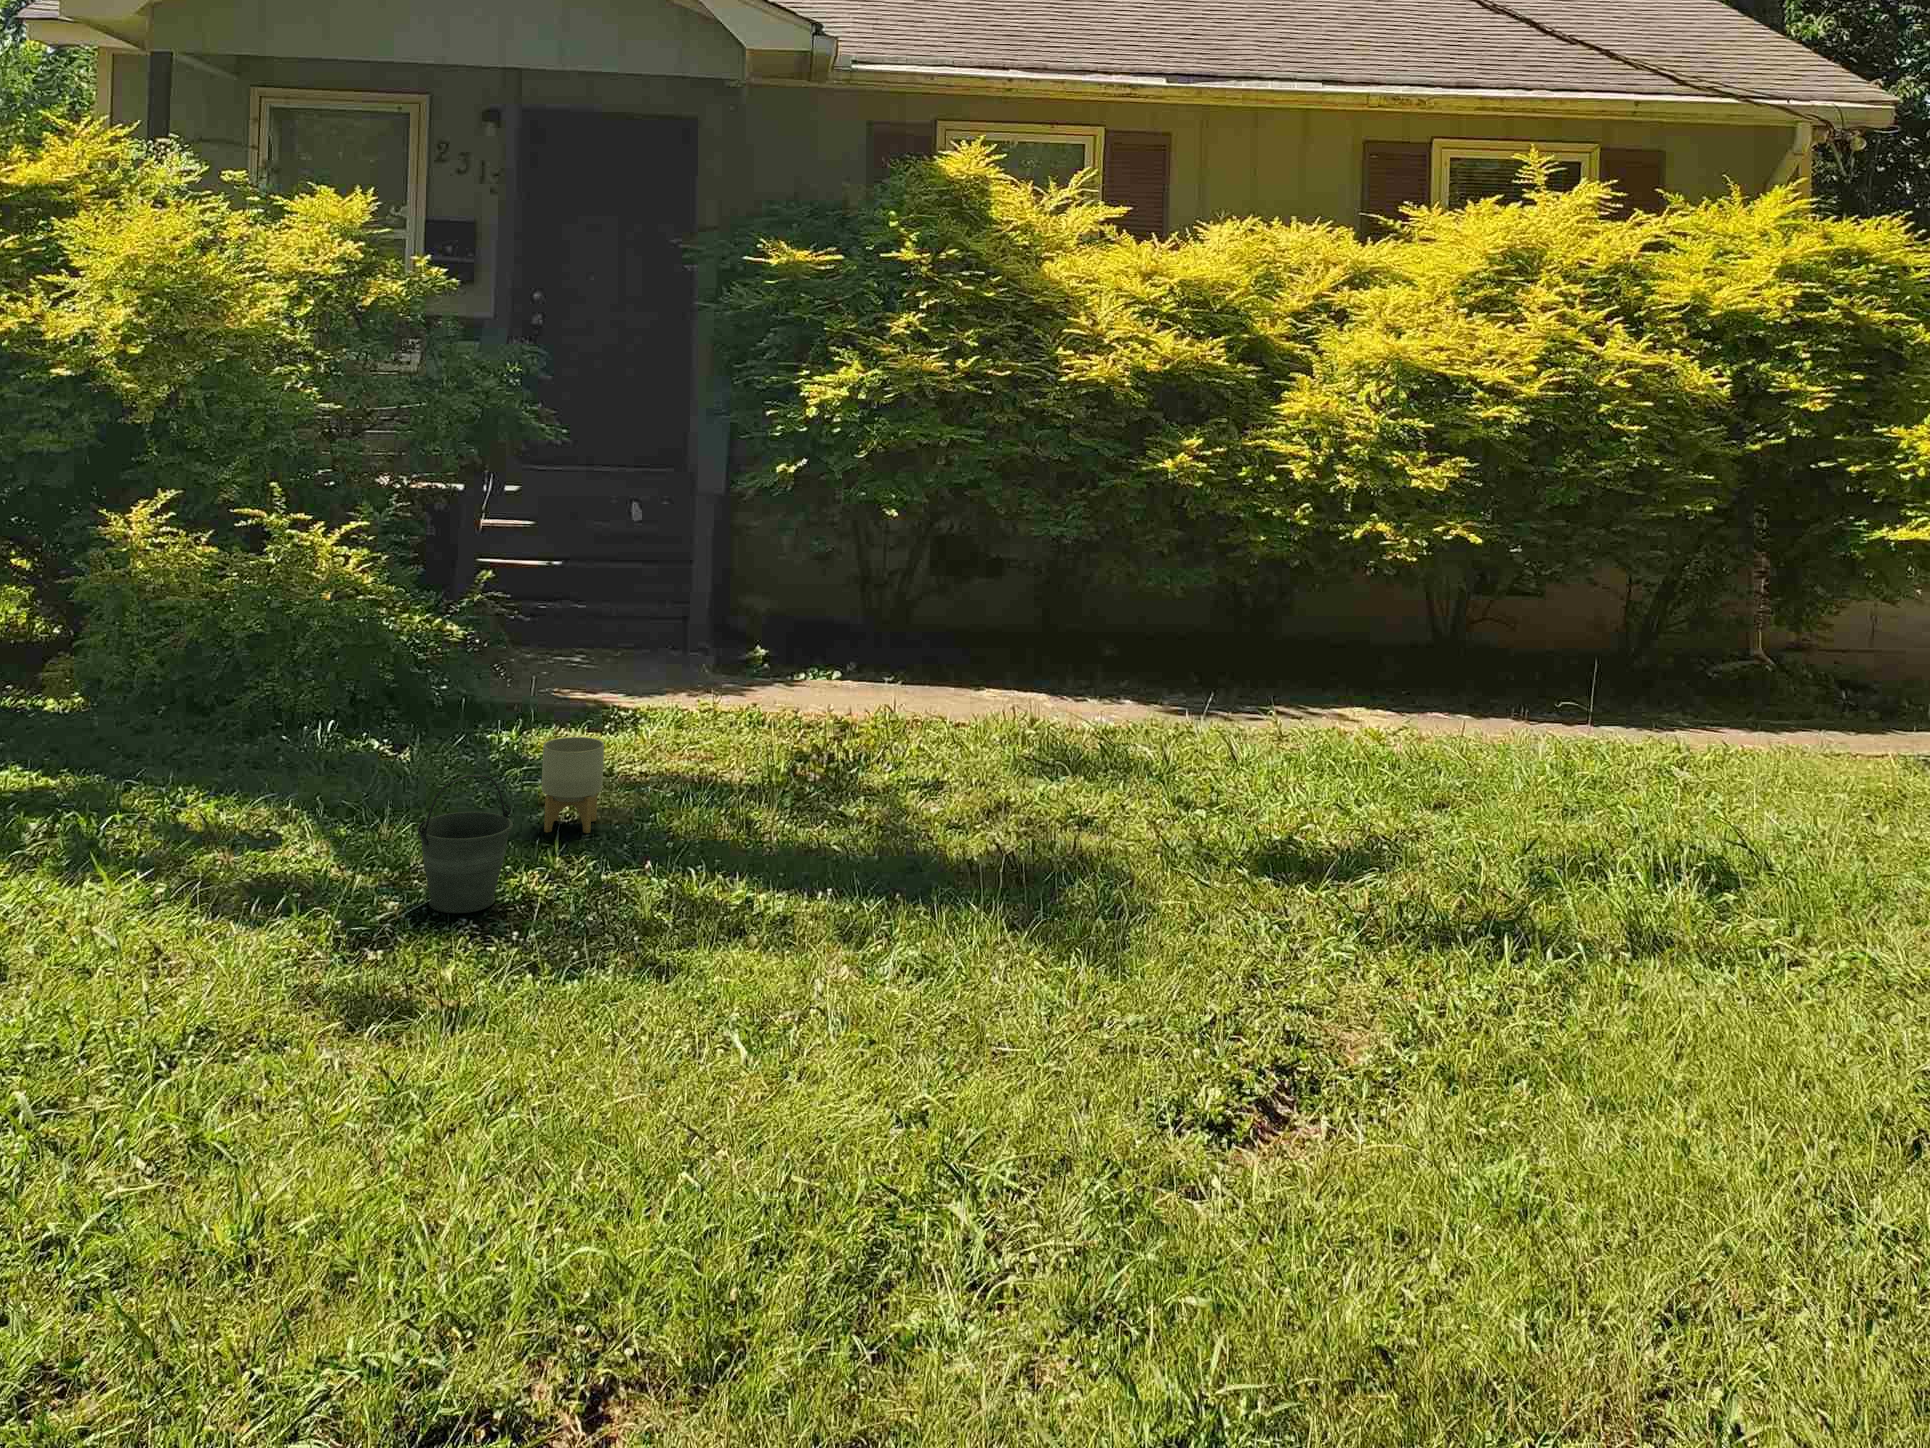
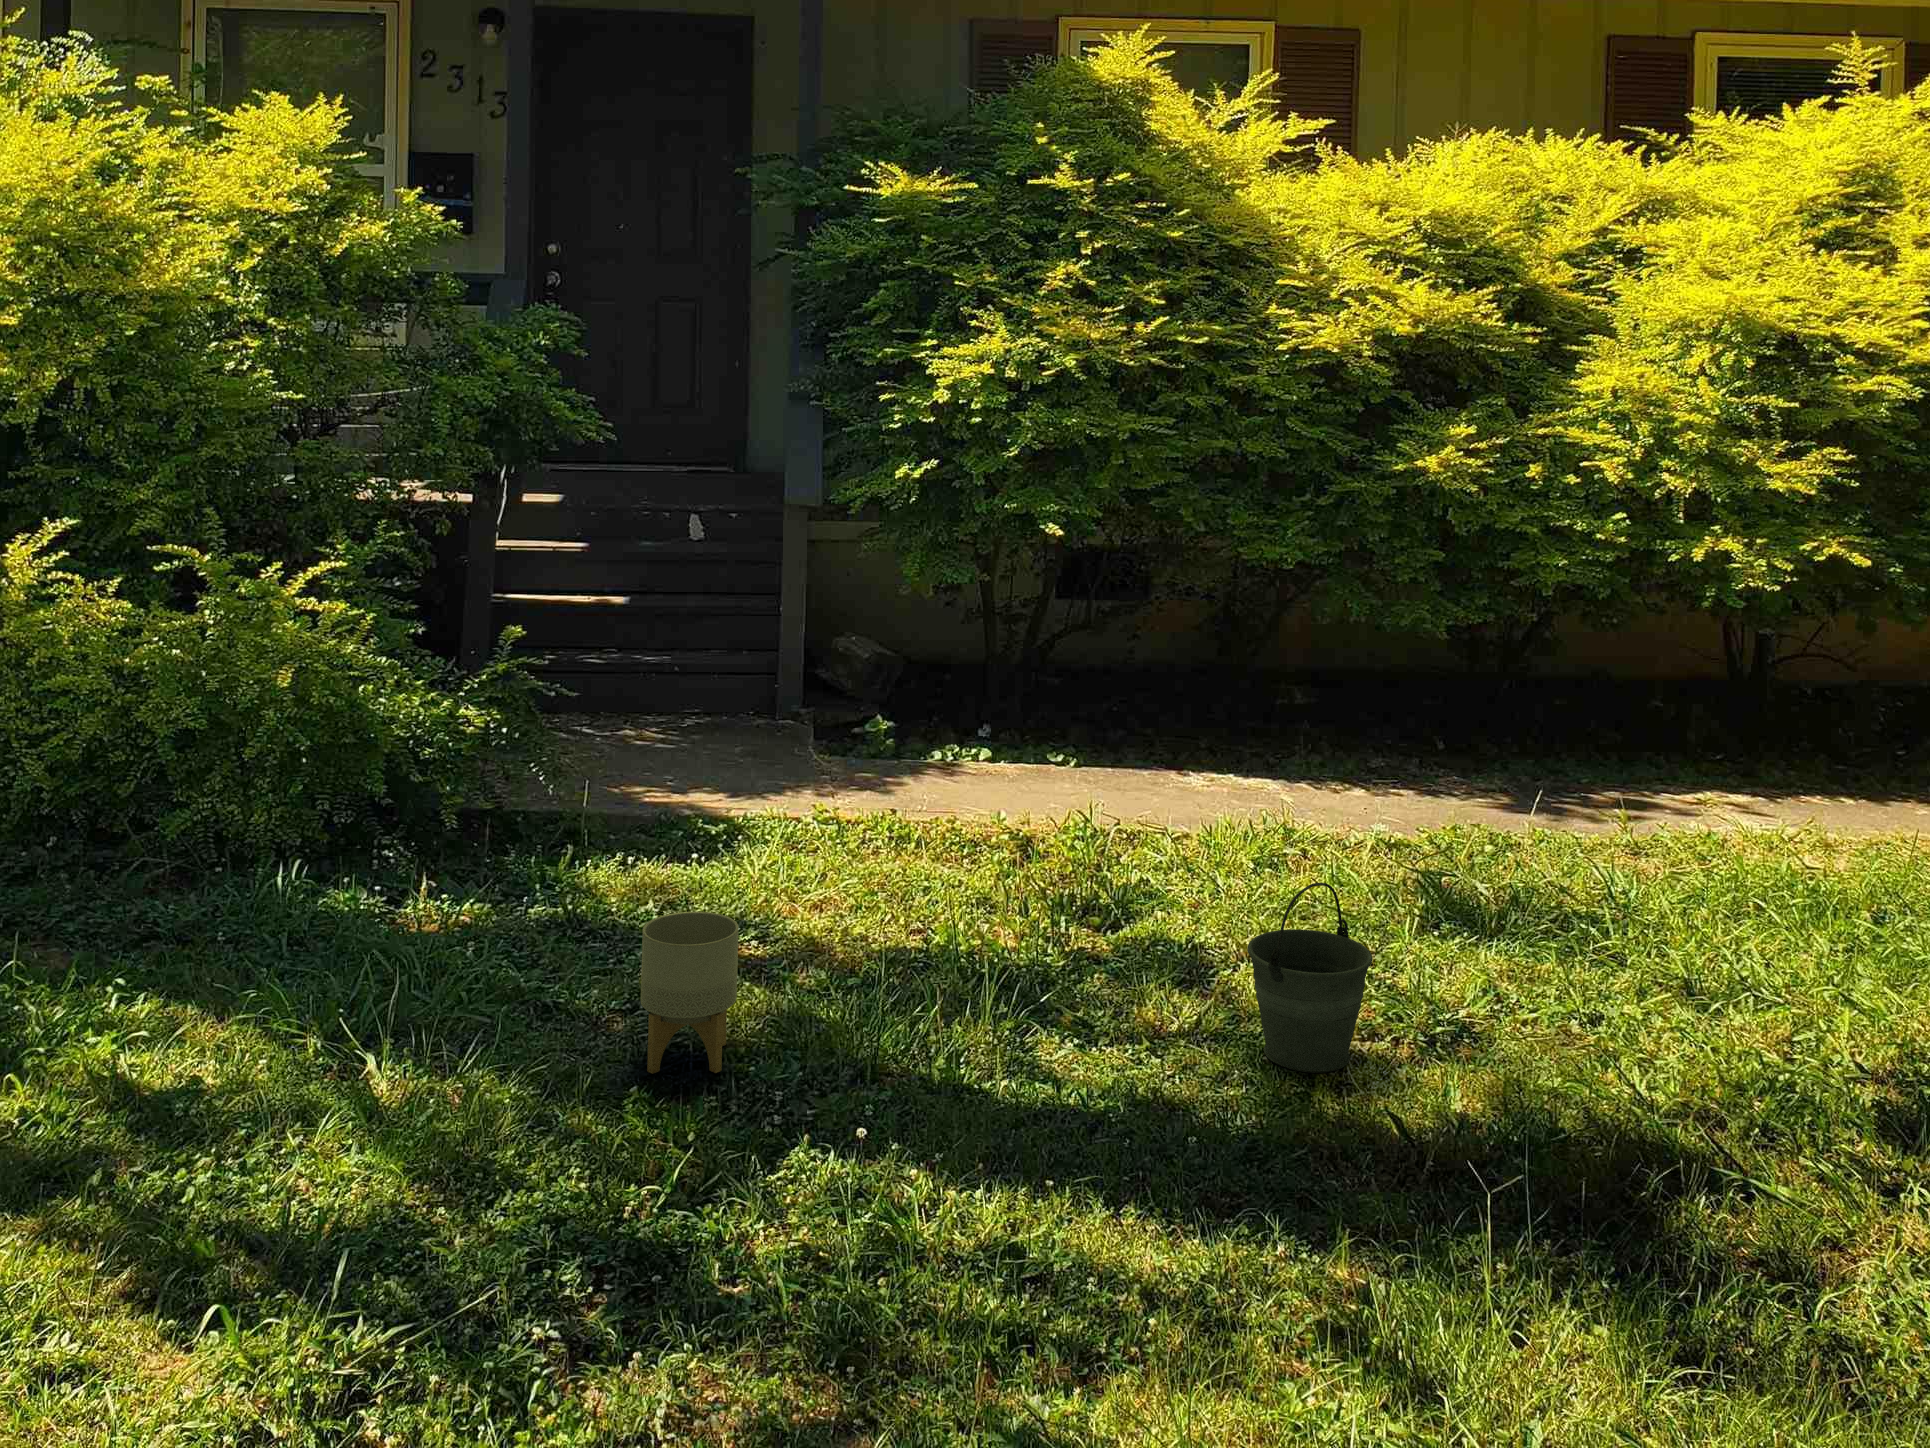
bucket: present [417,775,513,913] -> present [1247,883,1373,1073]

